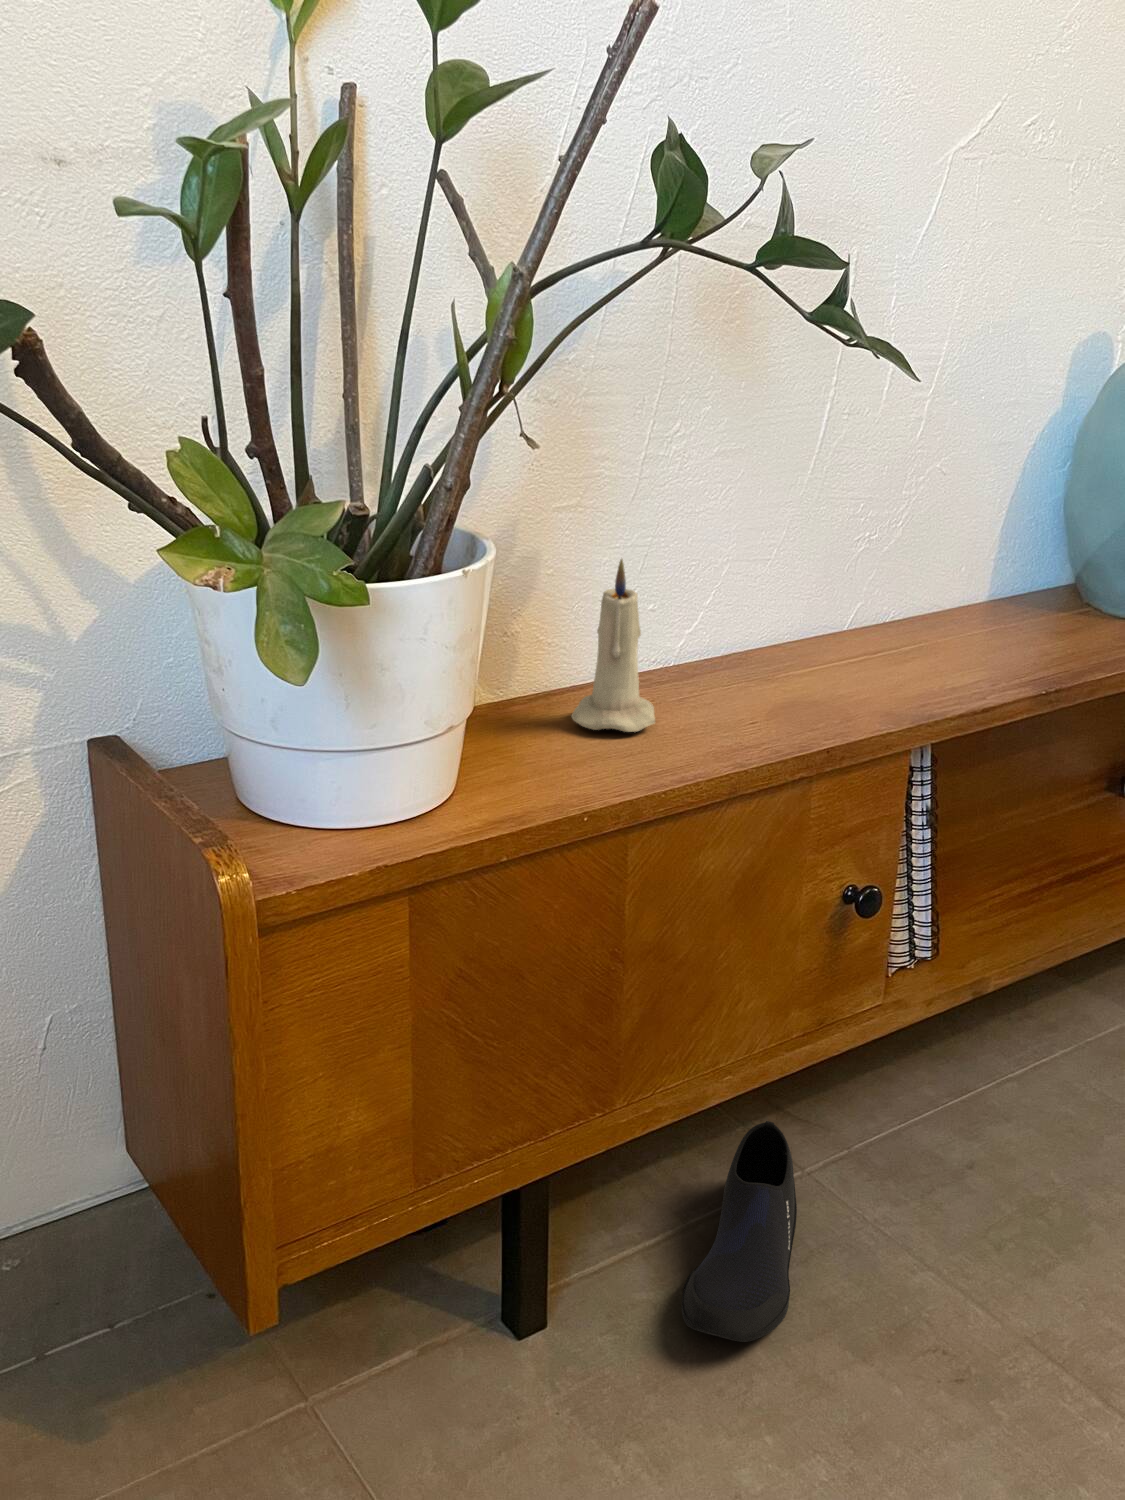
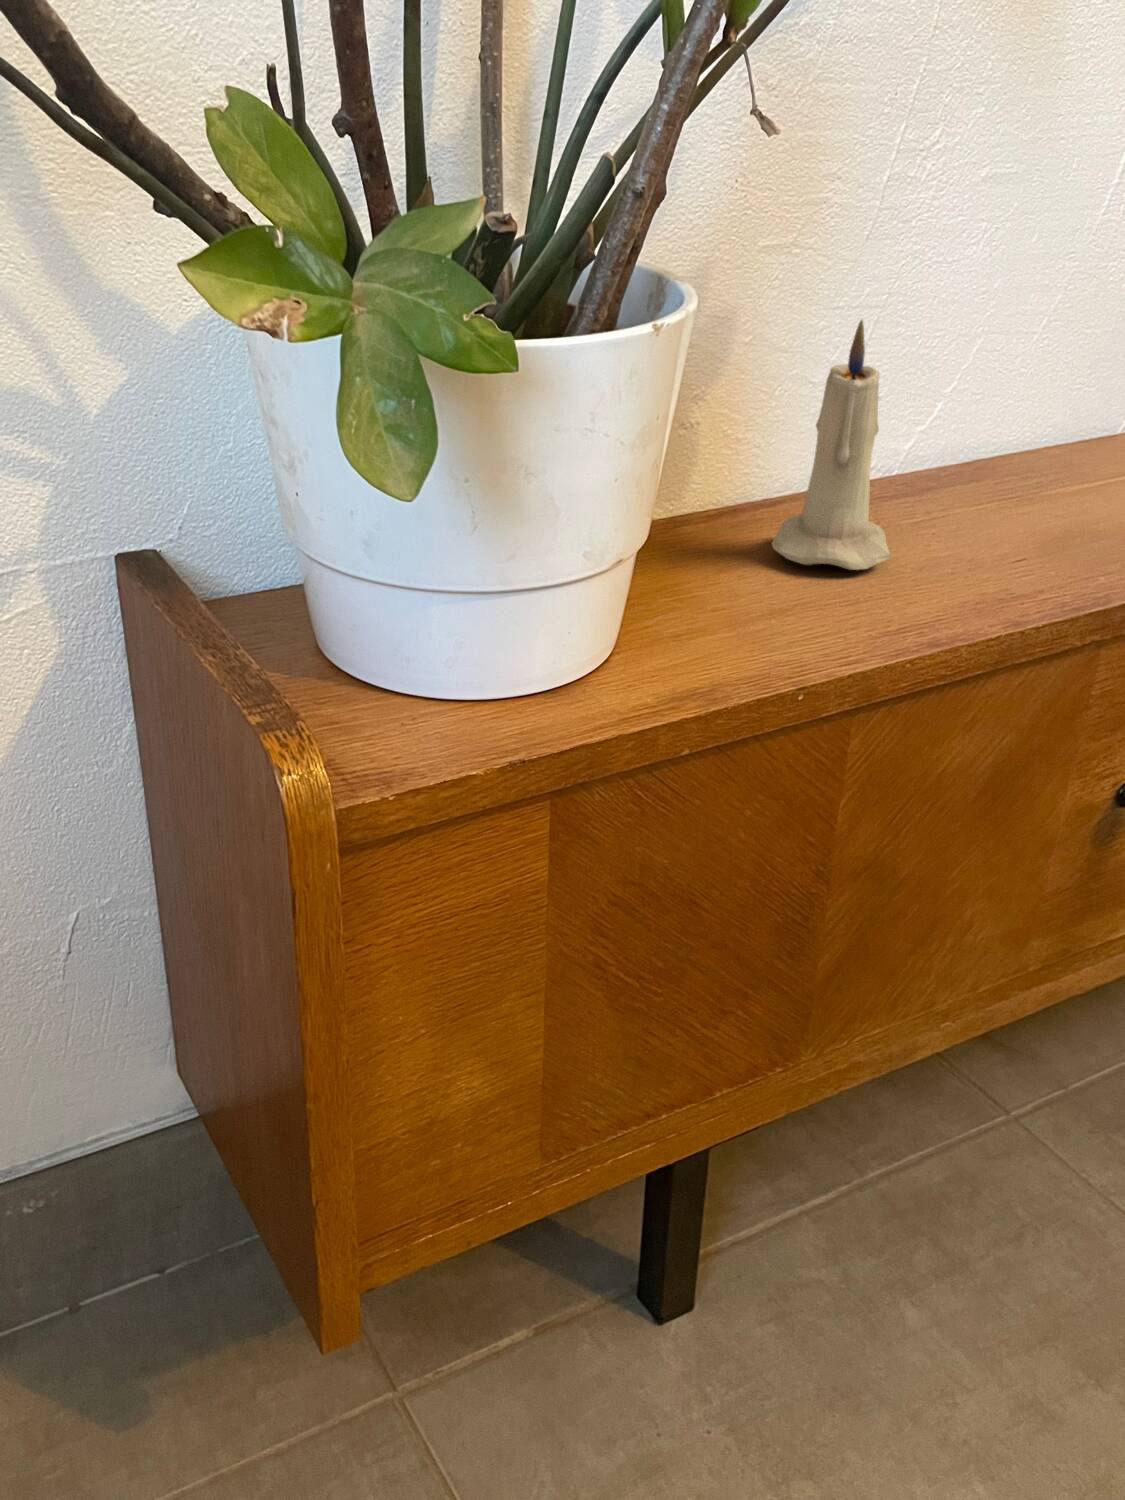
shoe: present [682,1121,797,1342] -> none [863,1073,1010,1362]

